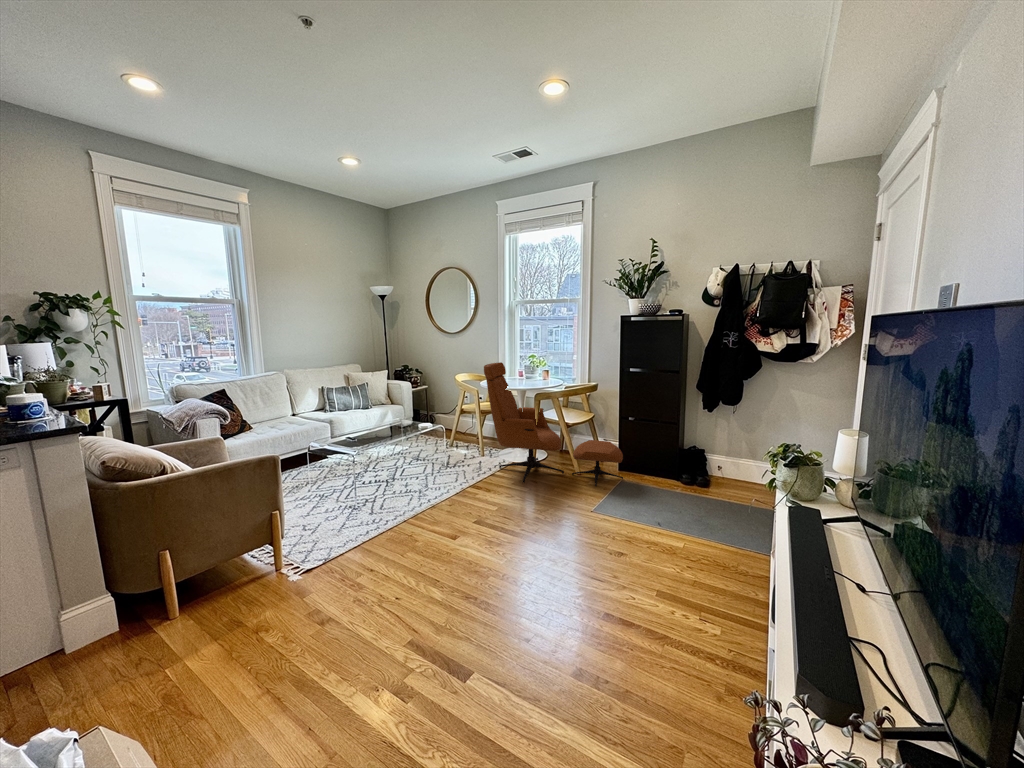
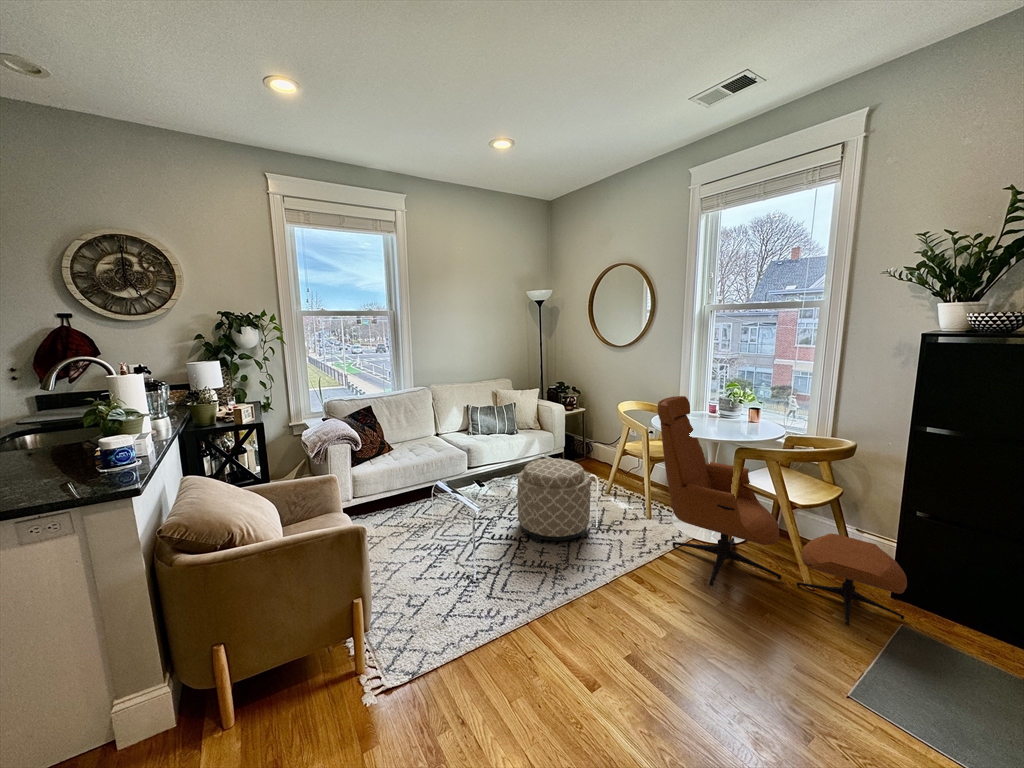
ottoman: none [381,418,440,481] -> present [517,458,590,543]

